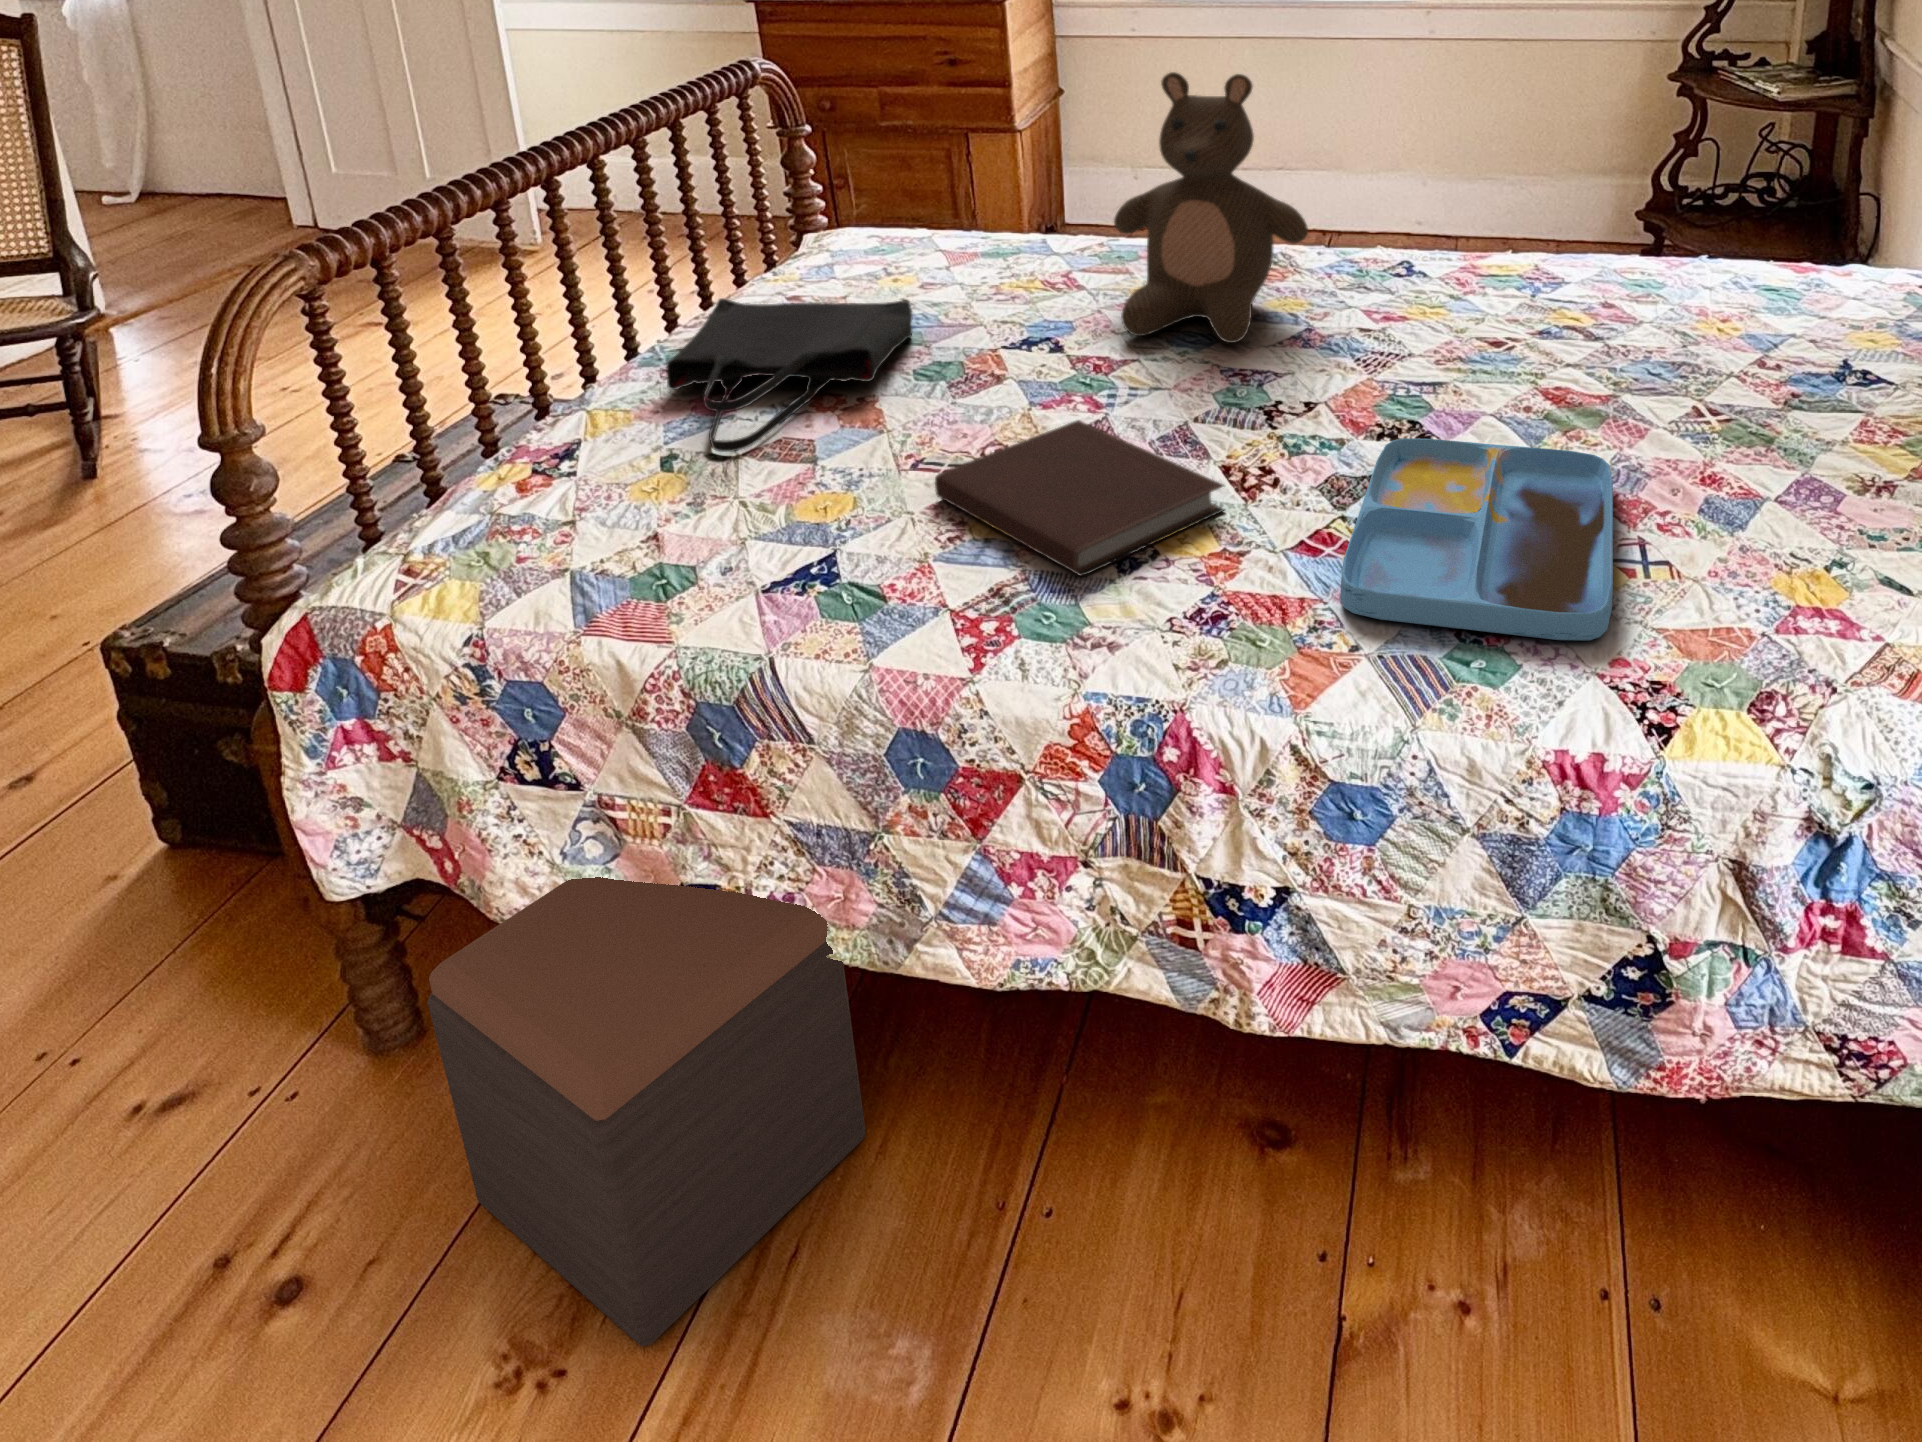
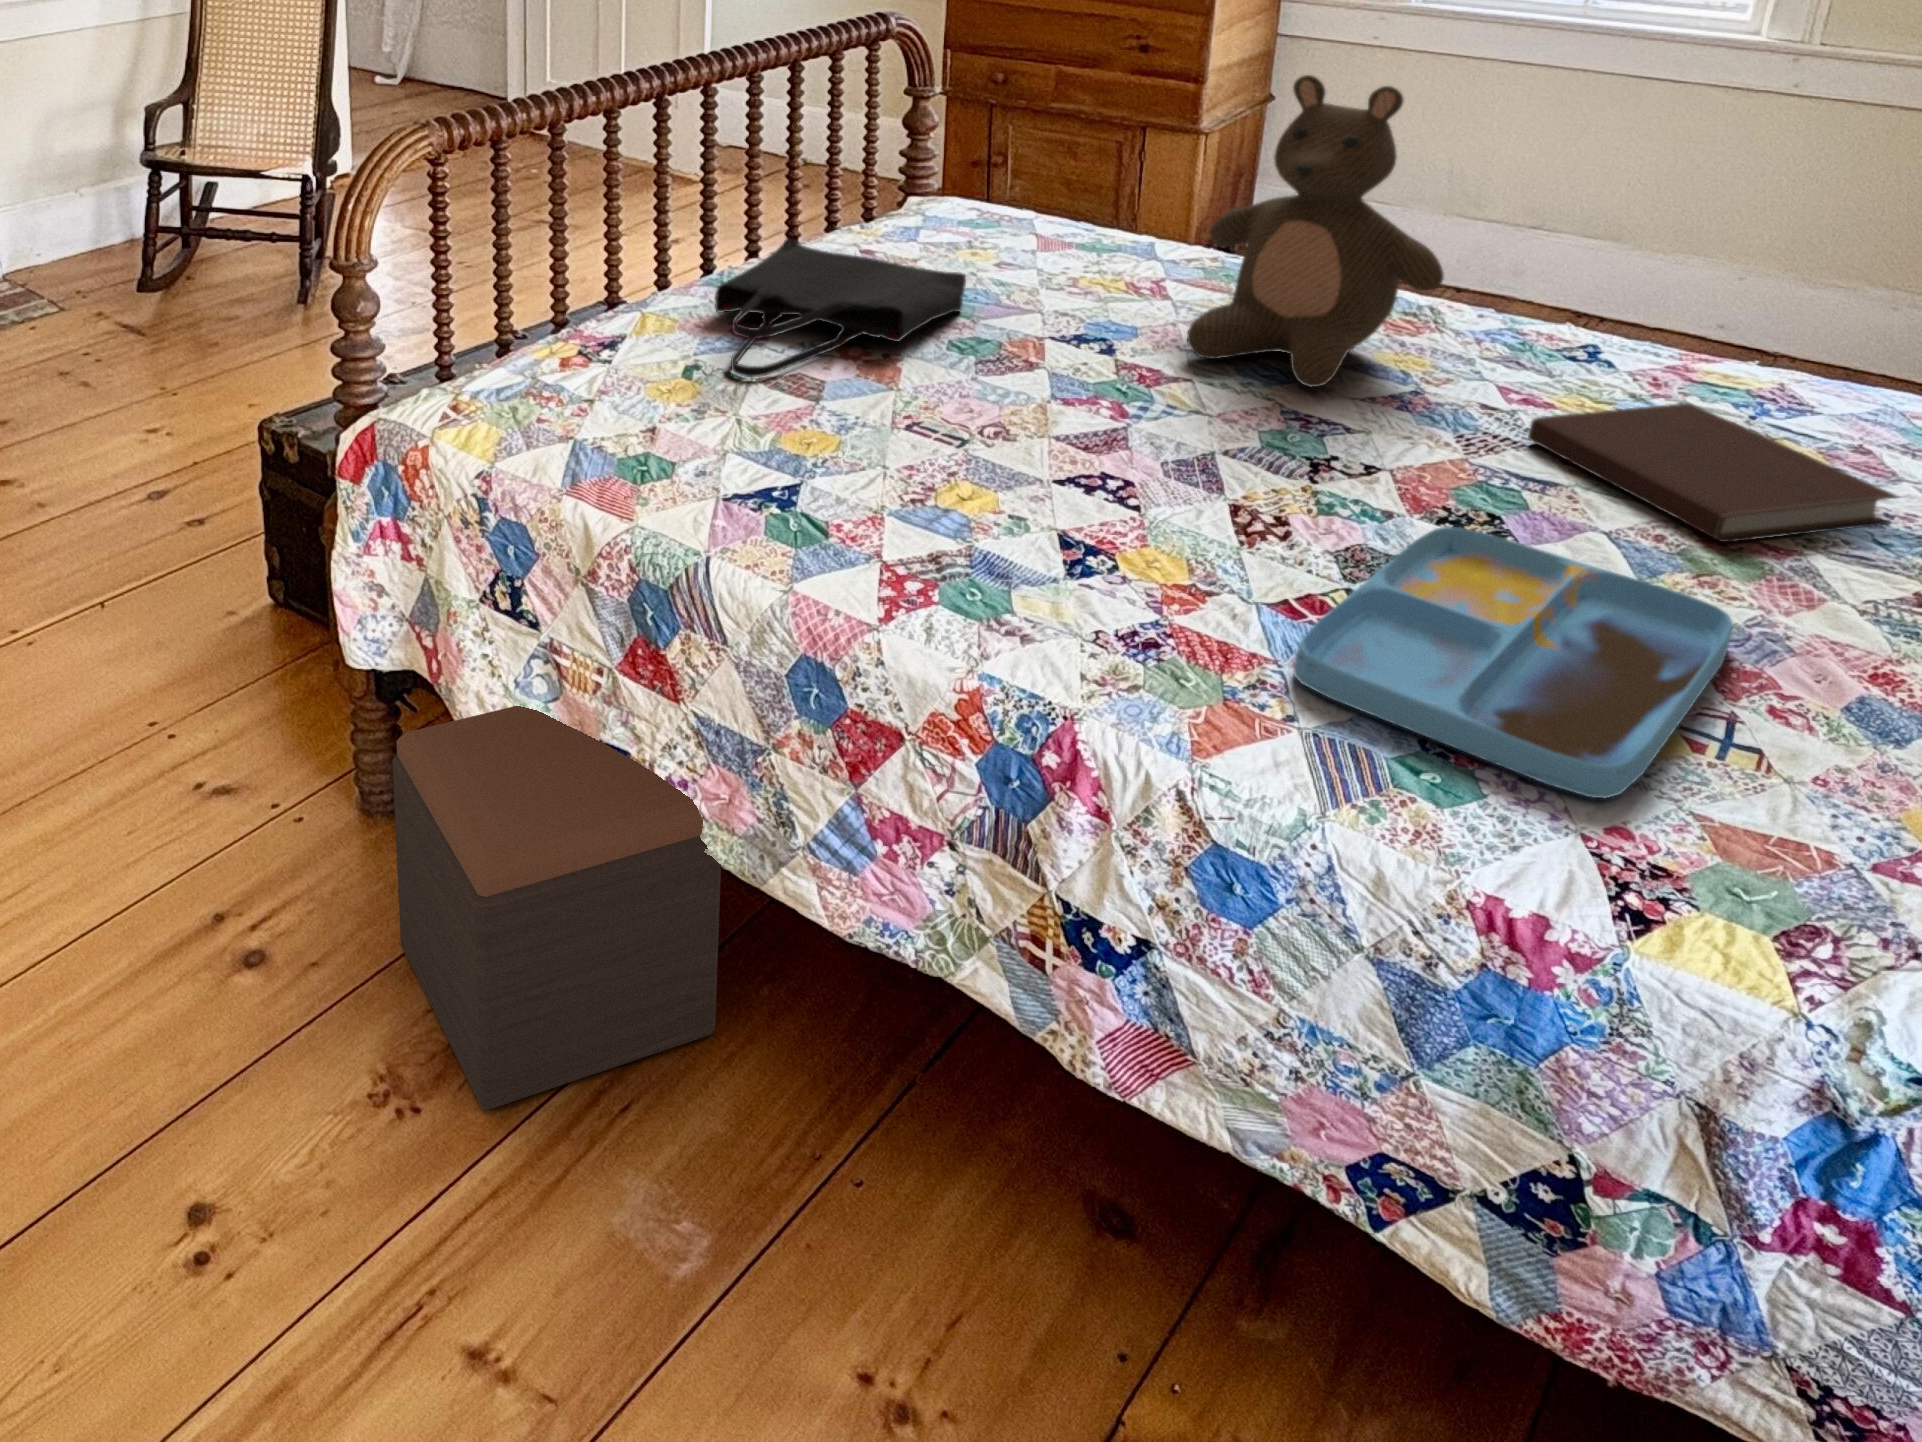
notebook: present [935,420,1224,576] -> present [1528,403,1898,542]

